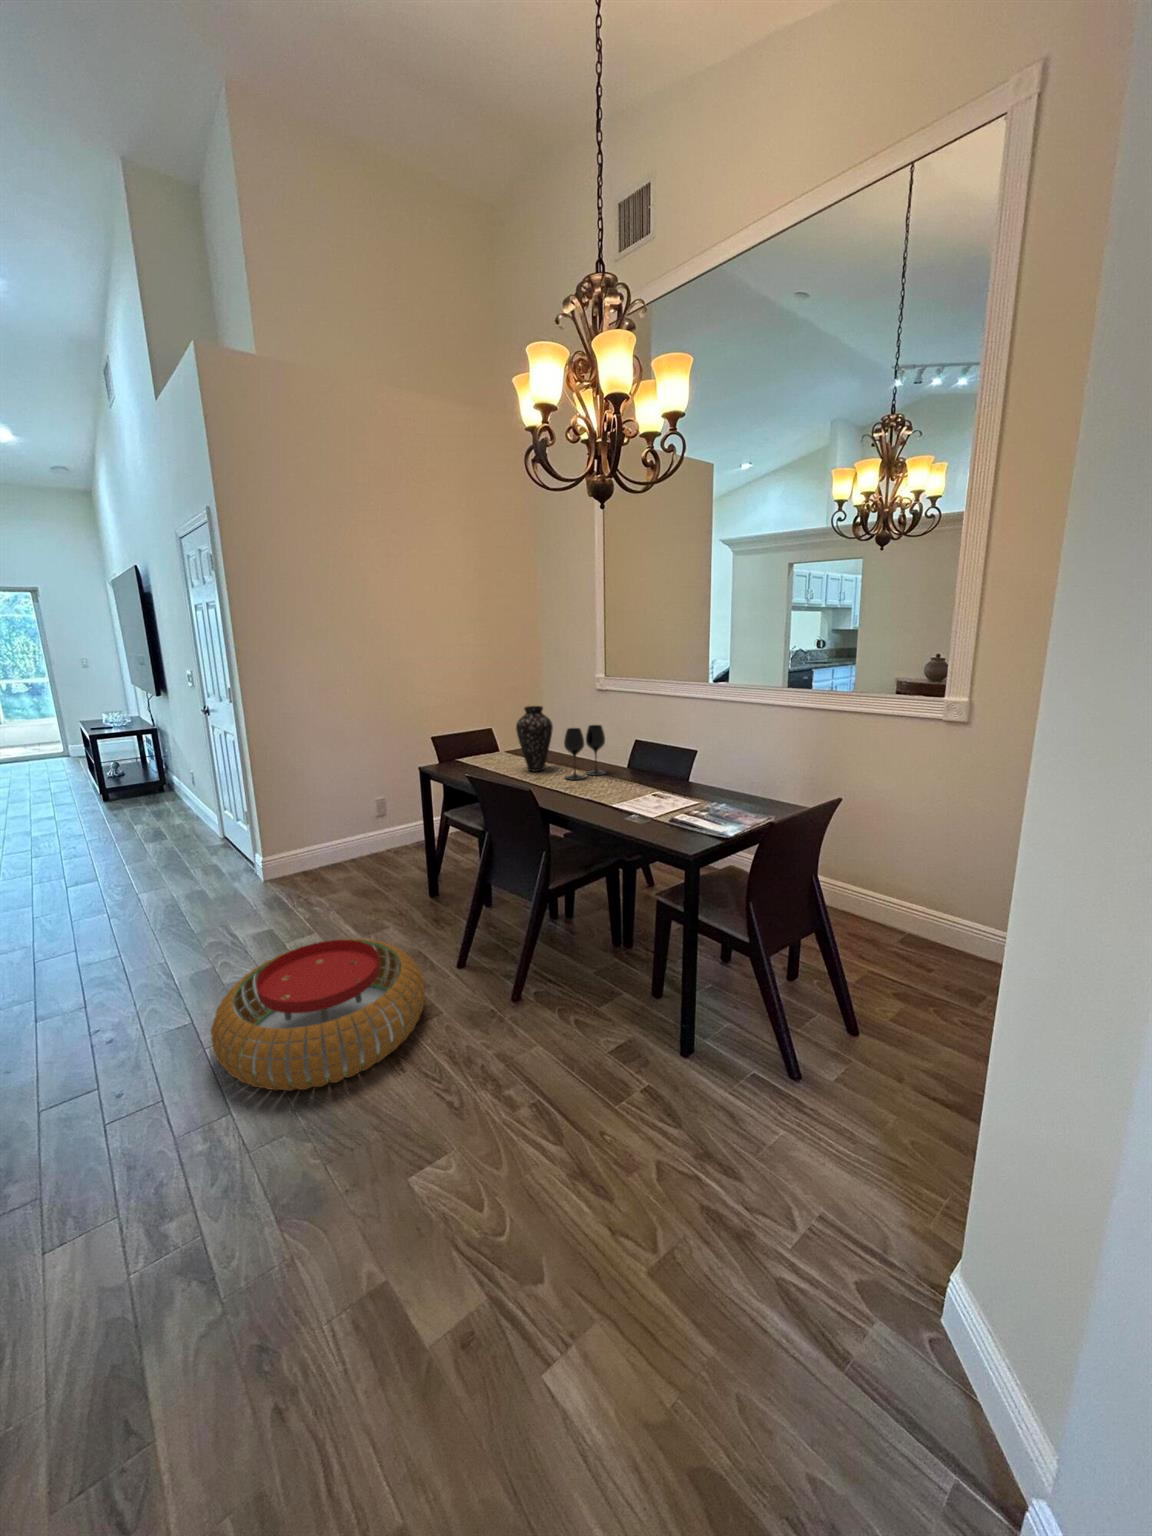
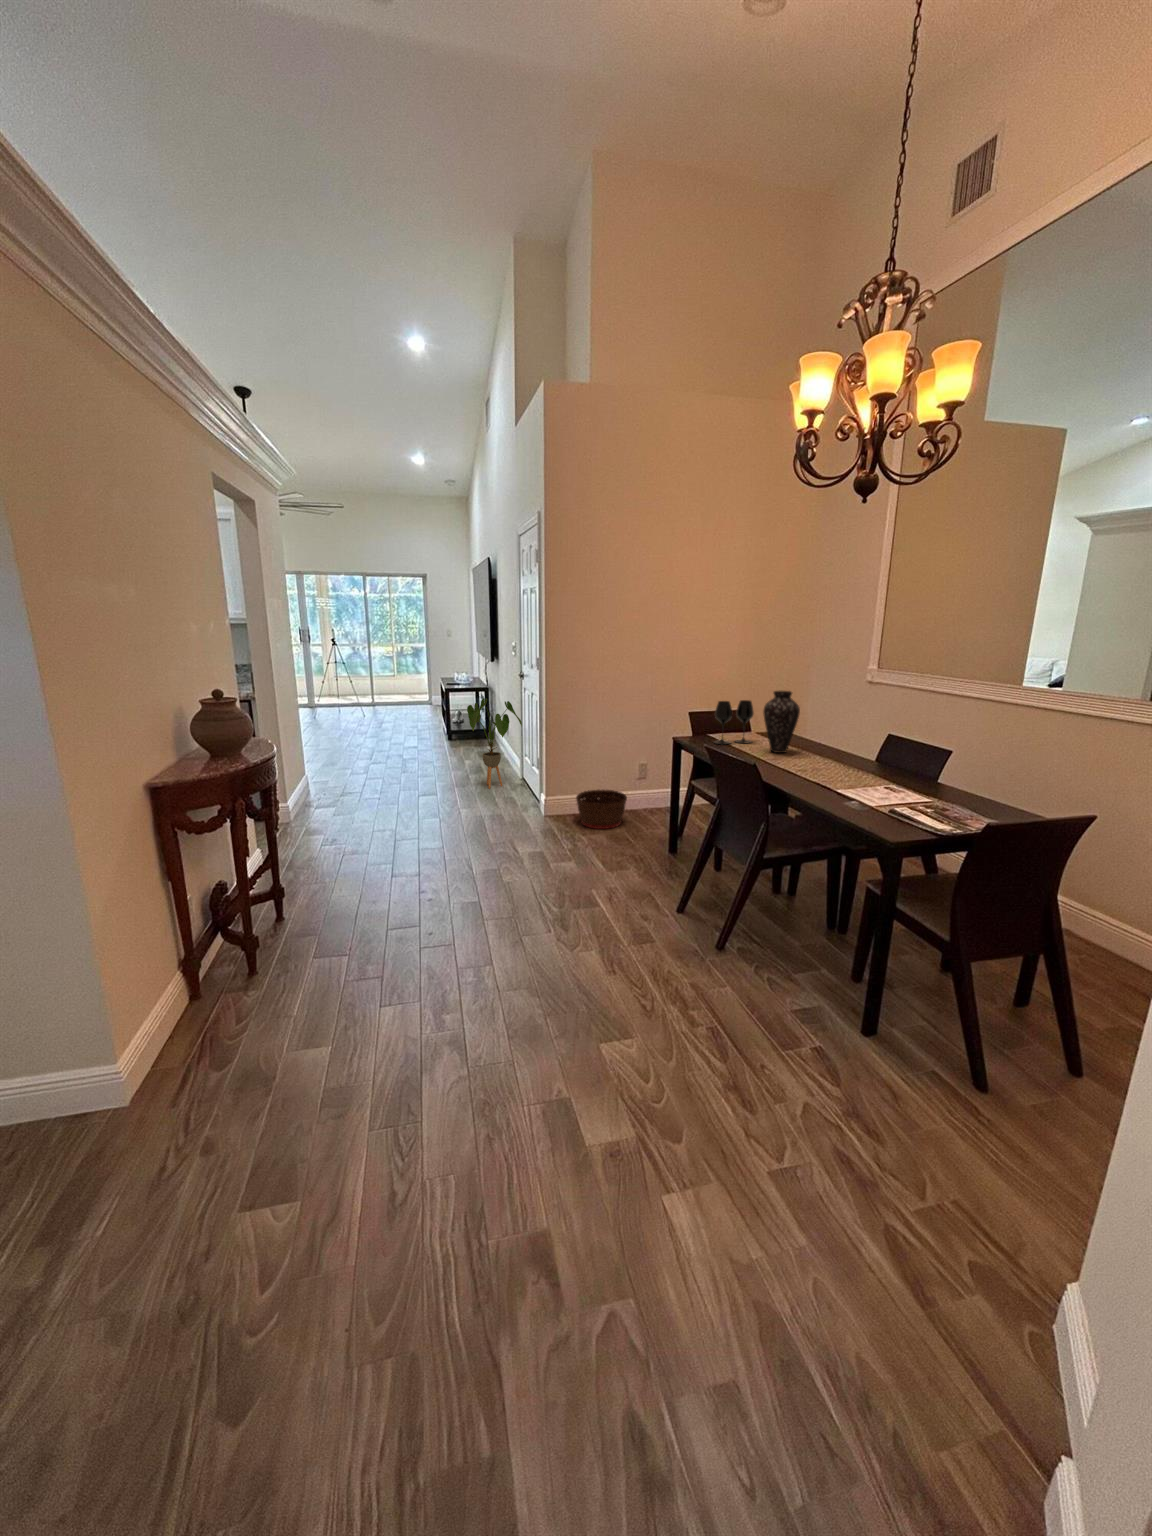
wine glass: present [564,725,606,780] -> present [714,700,754,744]
house plant: none [130,743,215,856] -> present [467,698,522,789]
basket: none [303,834,366,883] -> present [576,790,627,829]
pouf: present [211,938,425,1091] -> none [489,865,645,968]

